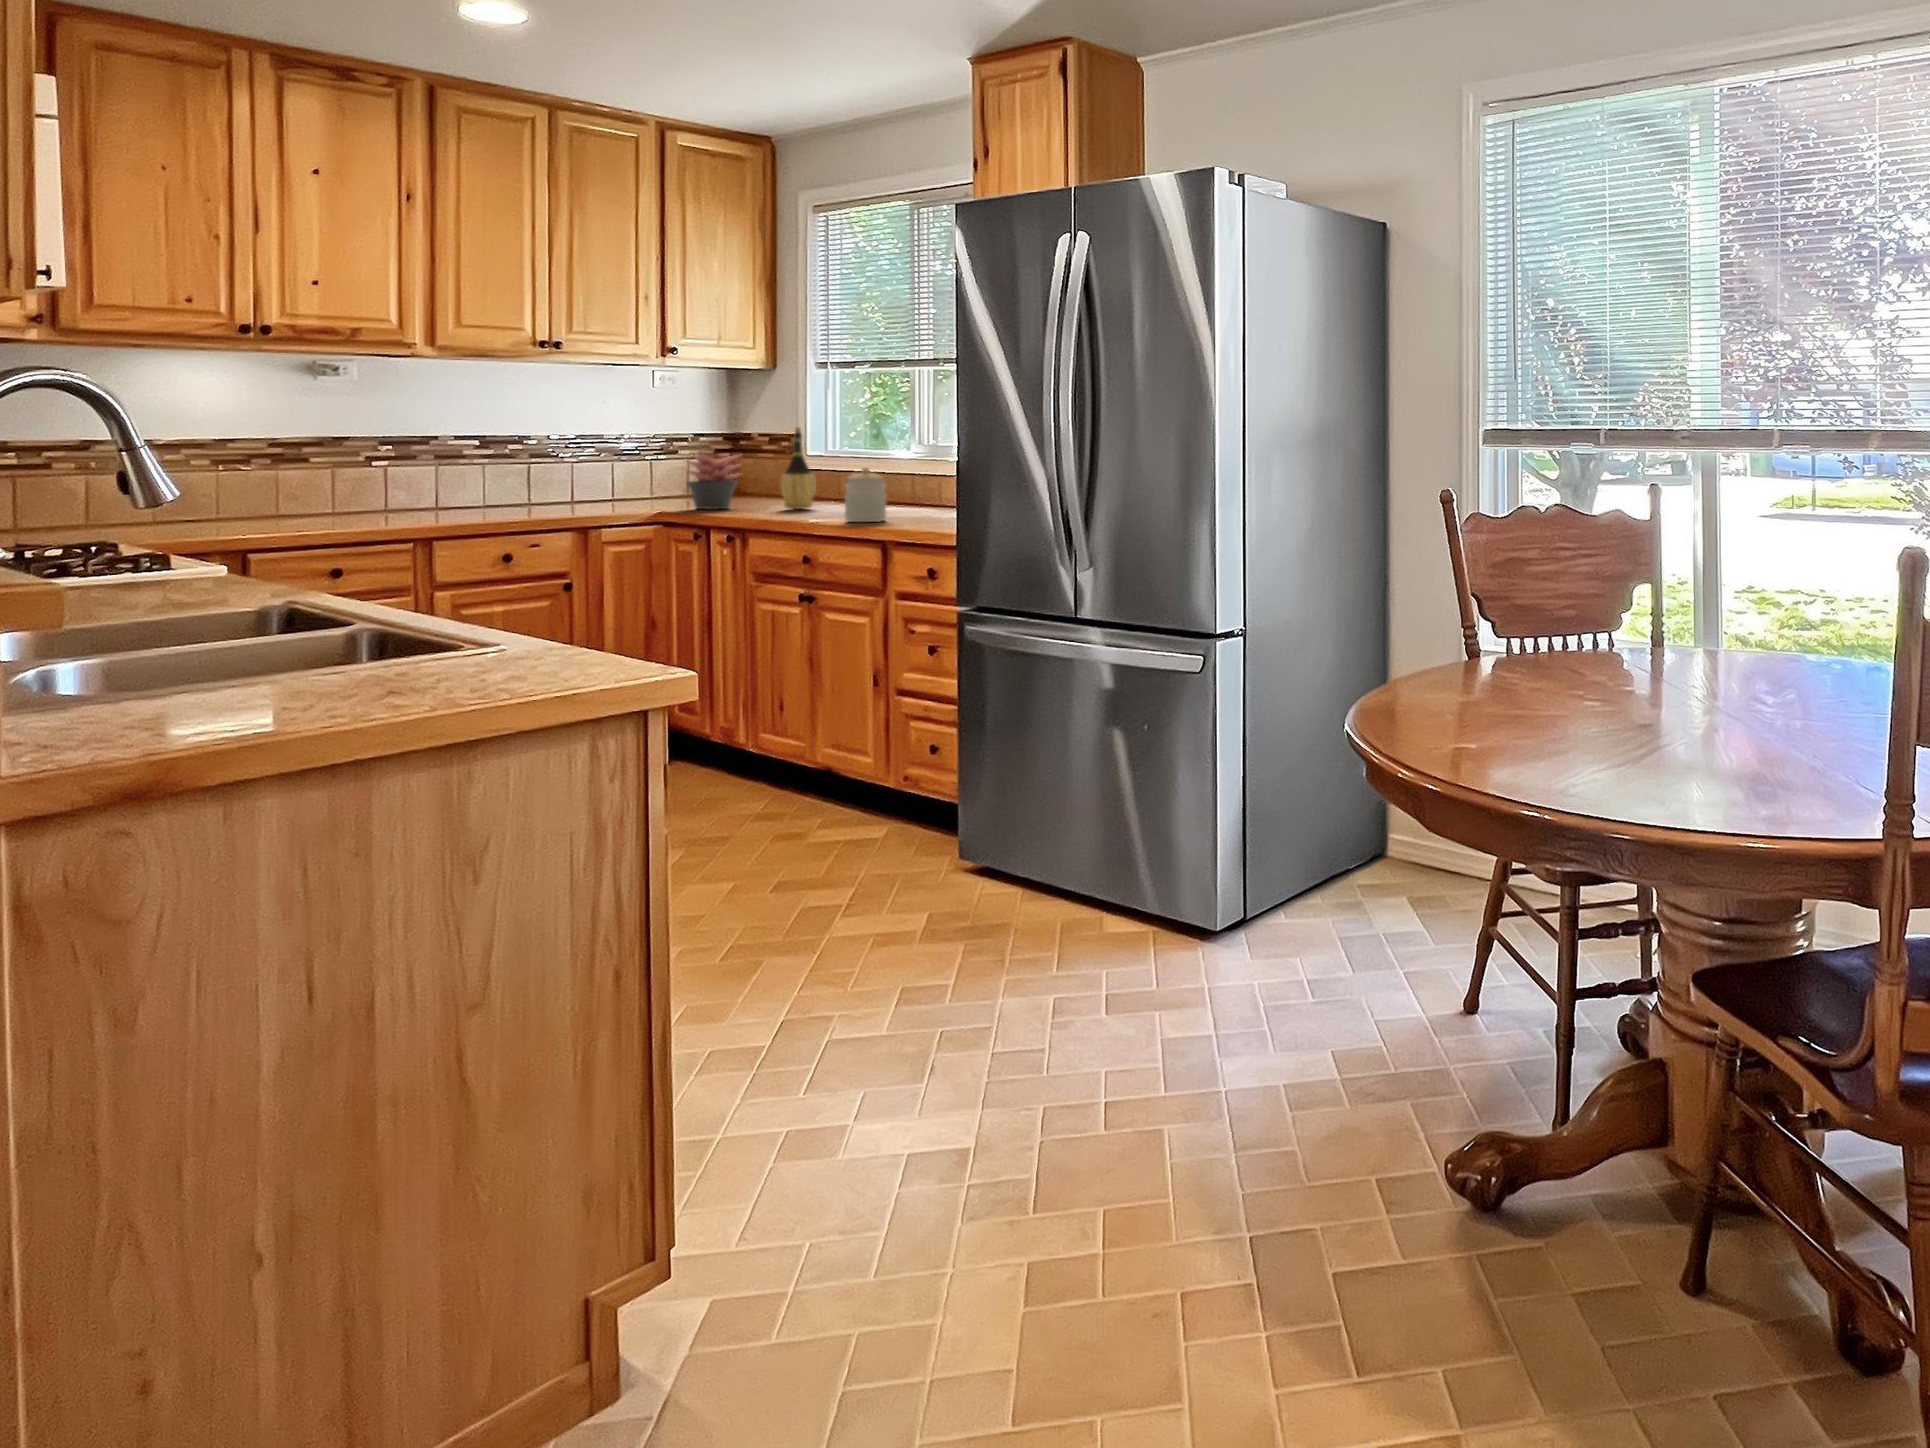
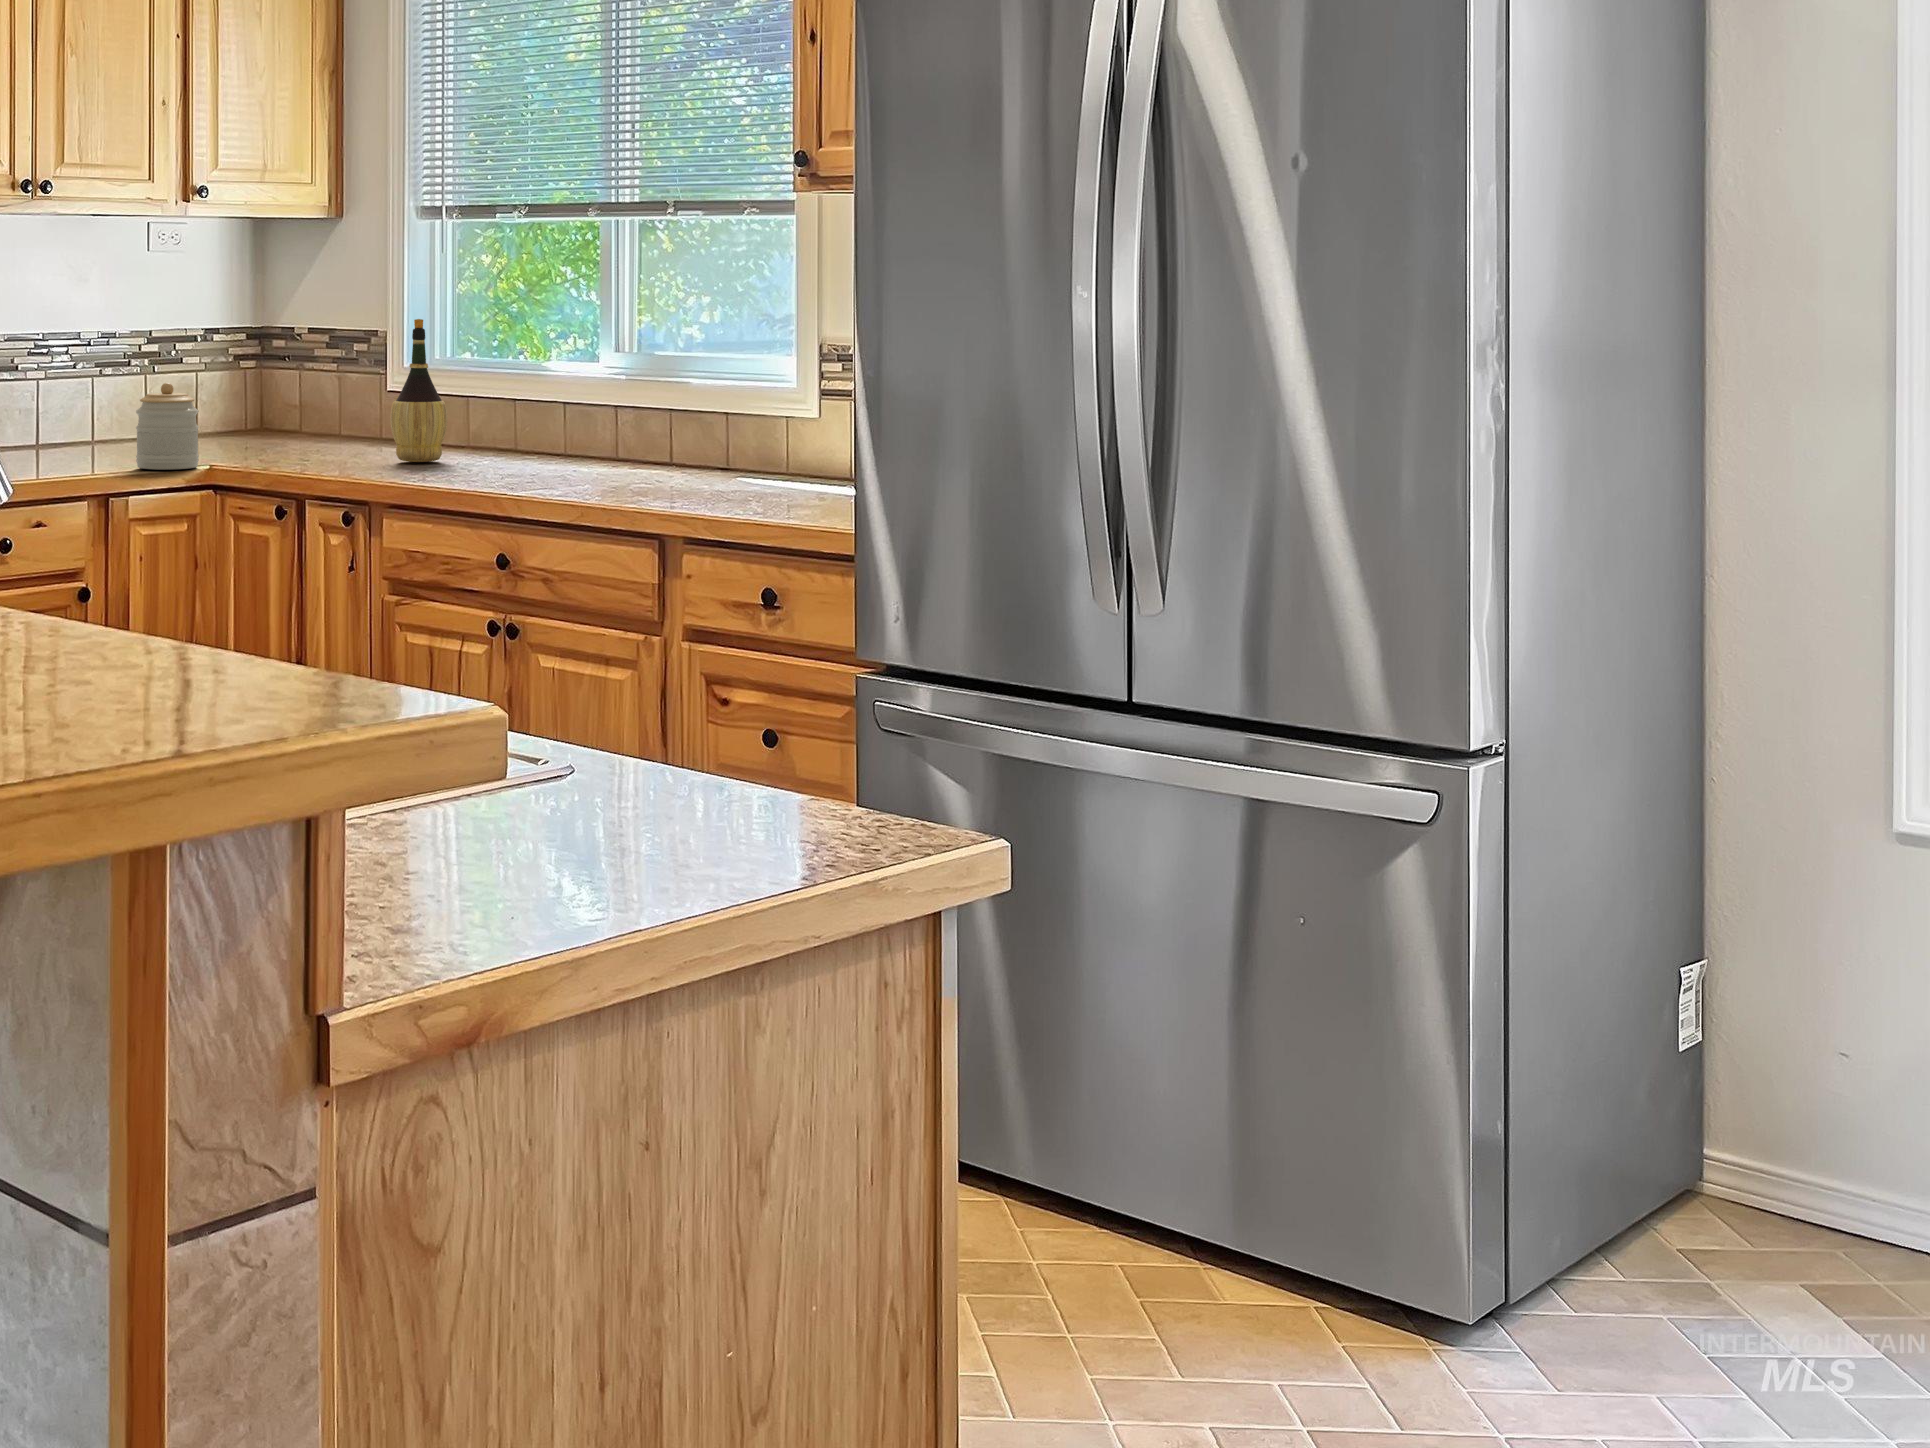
succulent plant: present [685,455,739,509] -> none [227,365,319,461]
jar: present [844,467,887,522] -> present [136,383,199,470]

